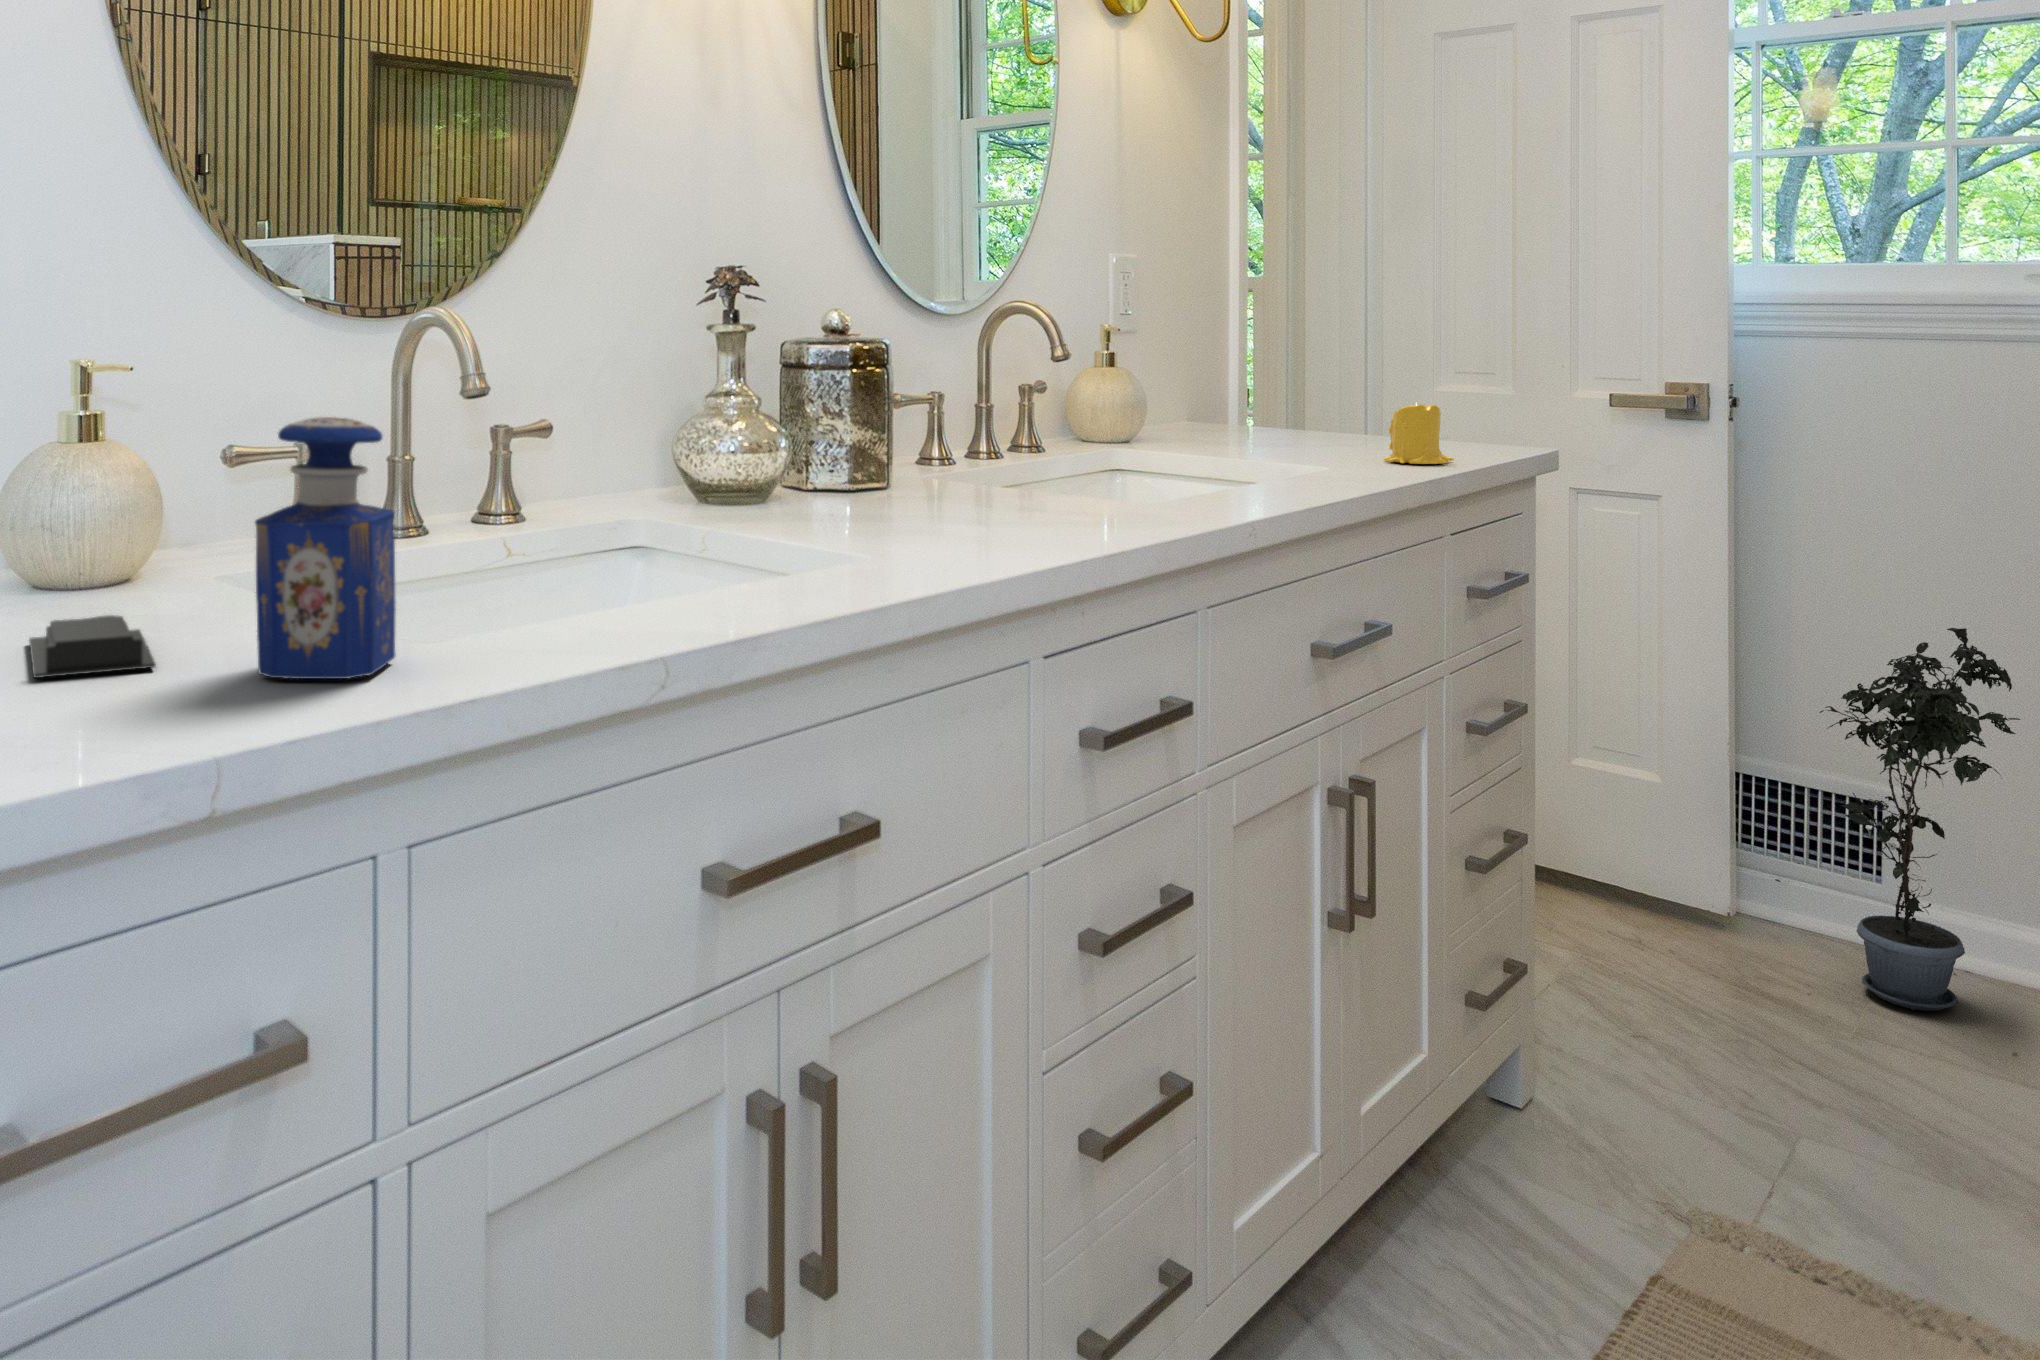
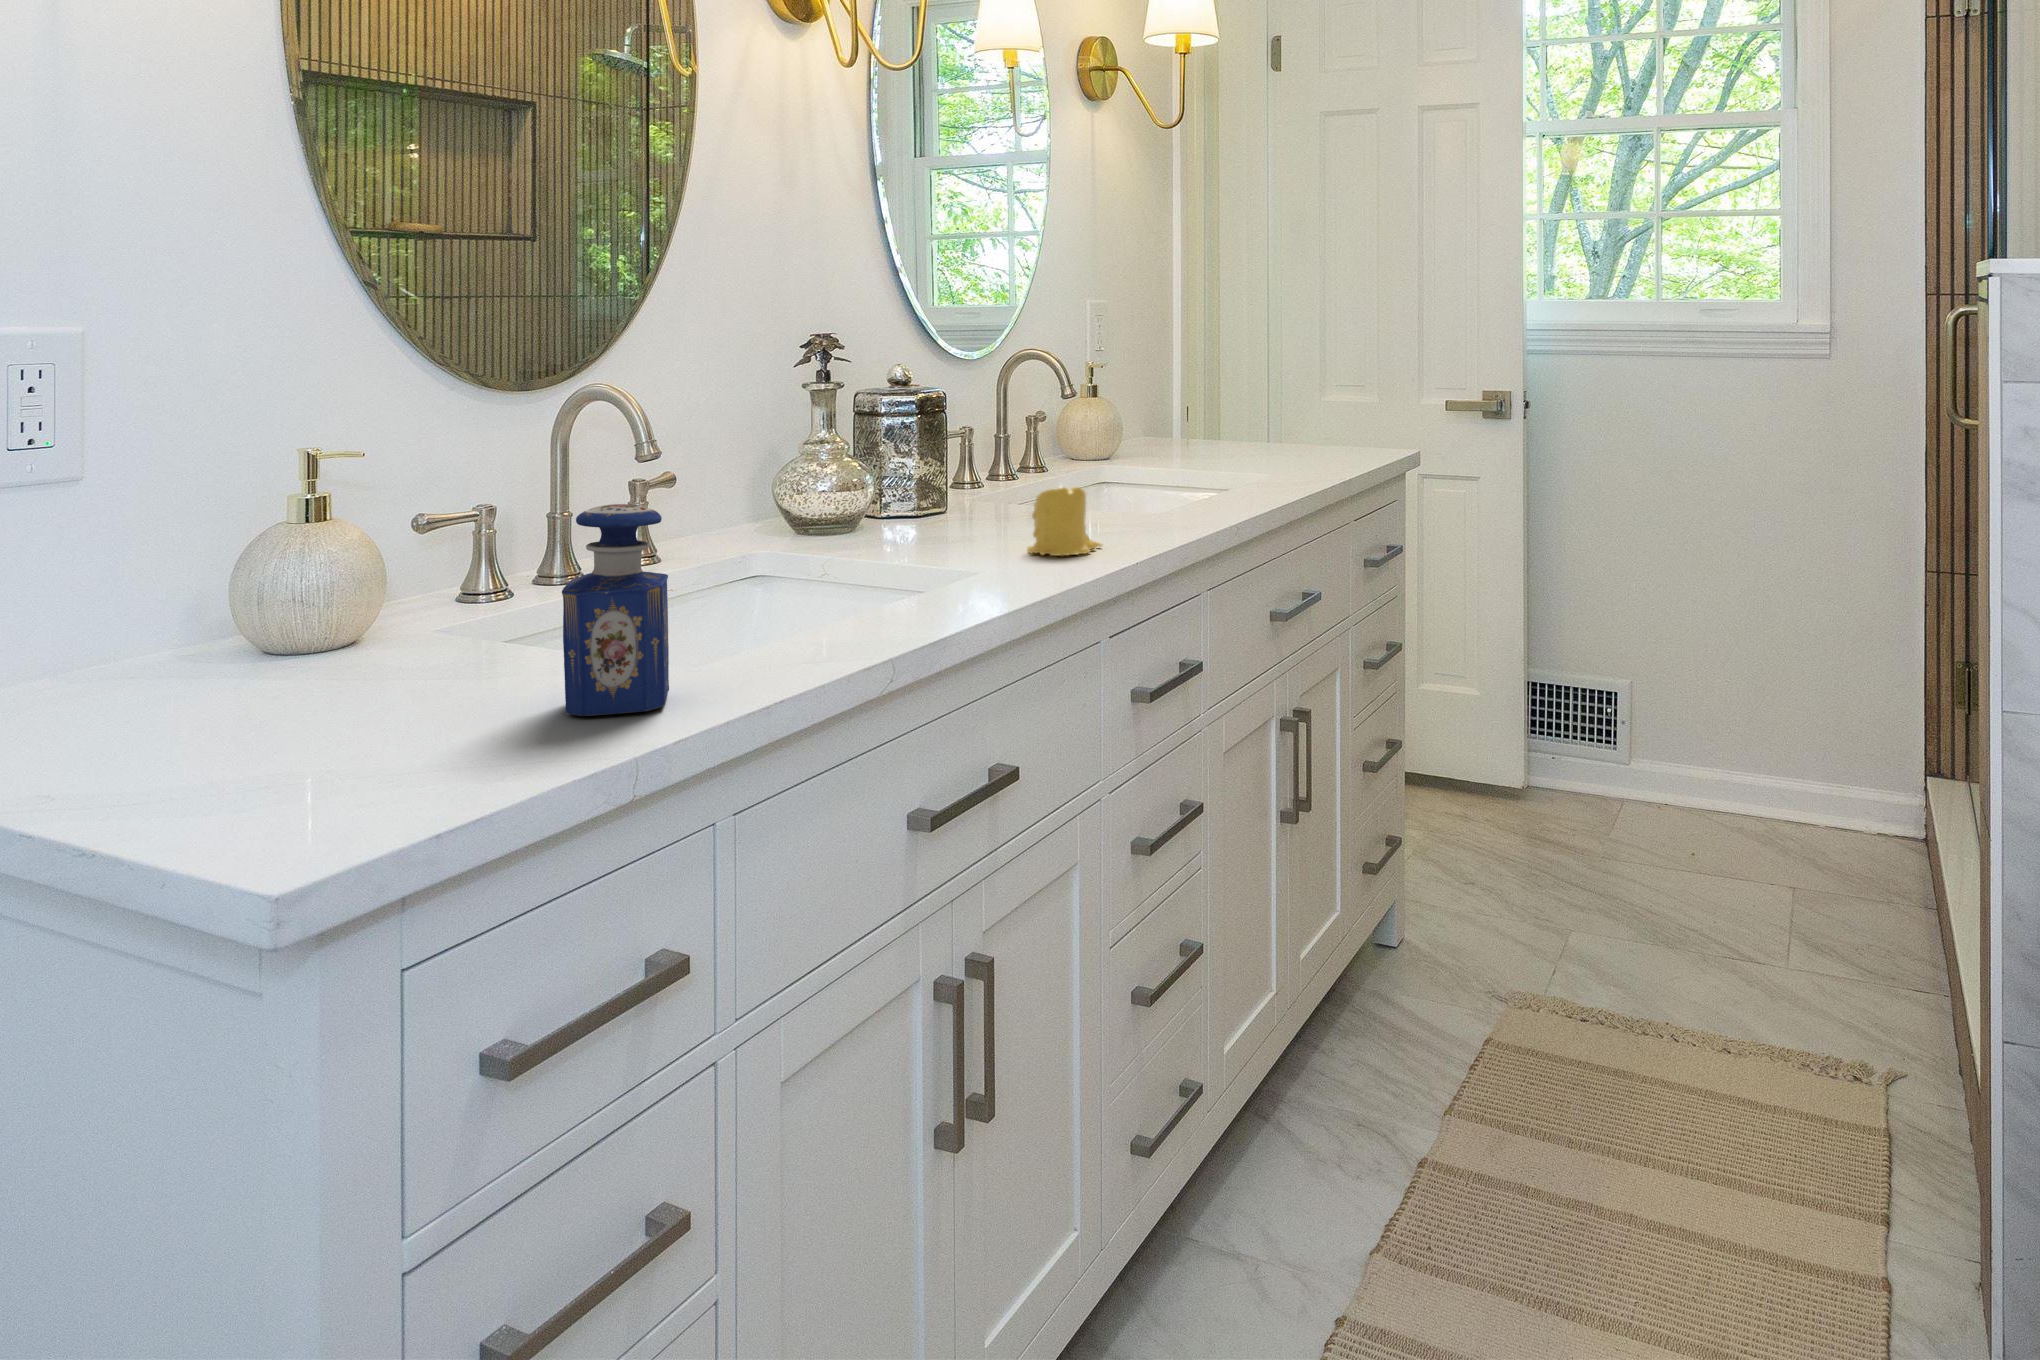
candle: present [1383,403,1454,464] -> present [1027,487,1102,556]
soap bar: present [29,615,156,678] -> none [321,674,468,735]
potted plant: present [1820,628,2020,1011] -> none [1582,564,1706,838]

